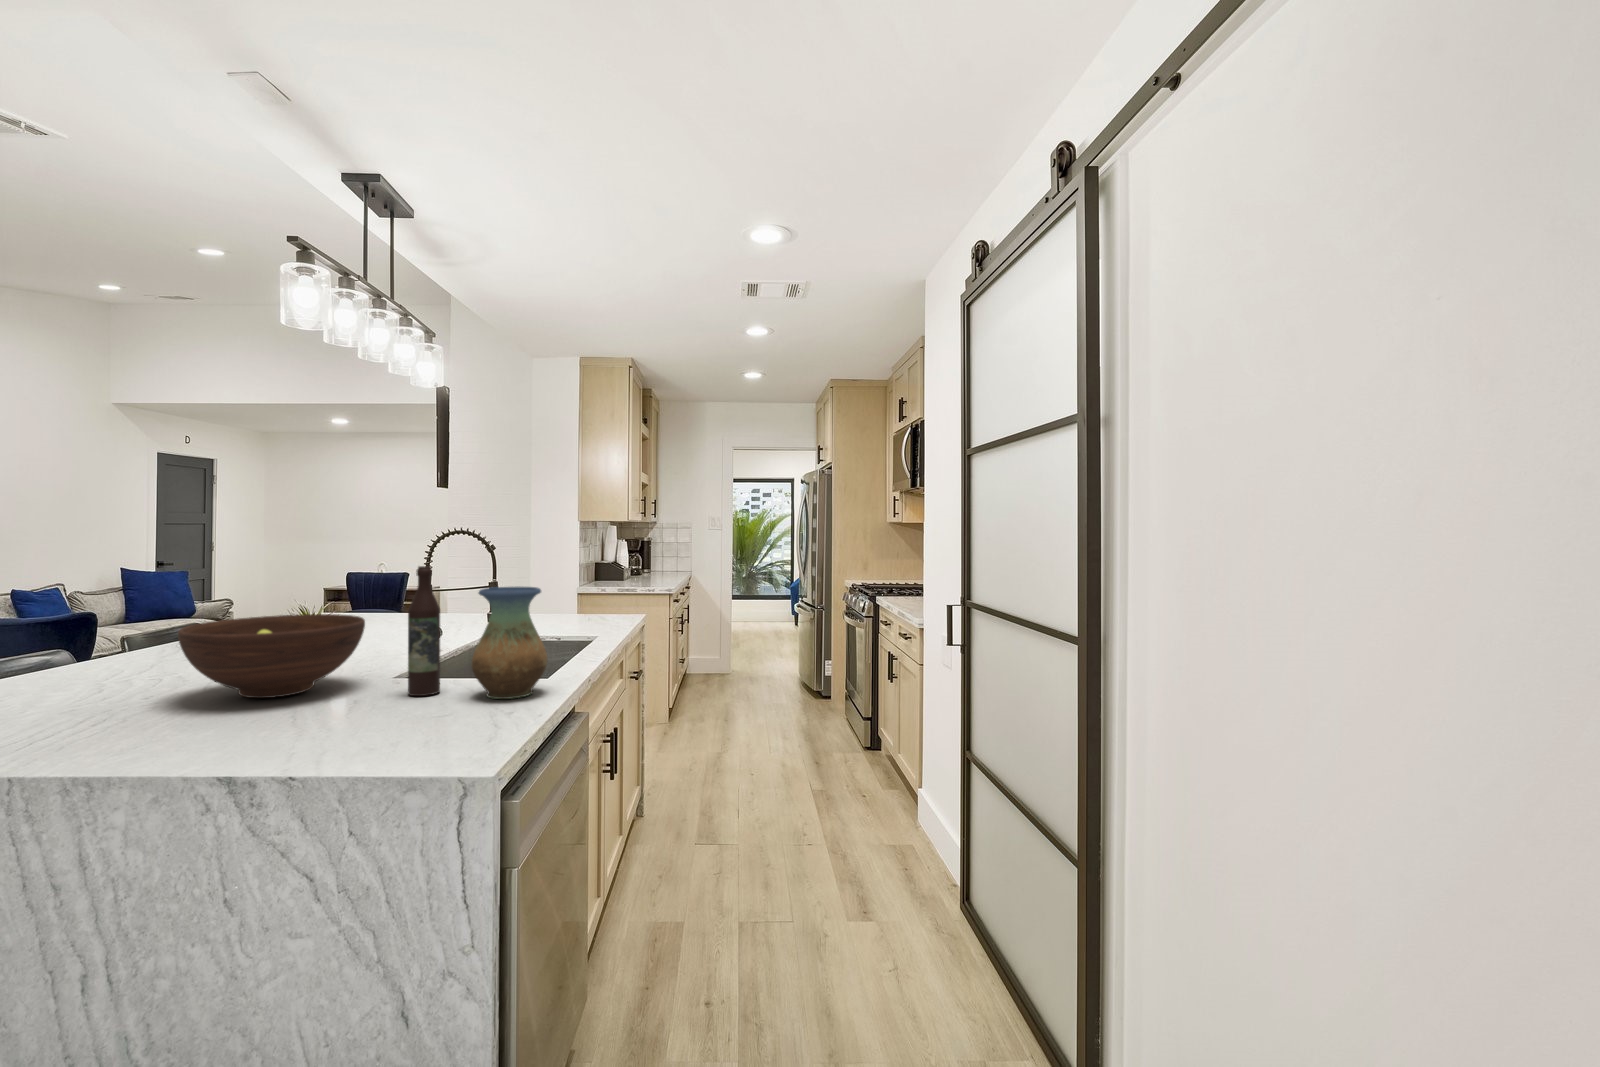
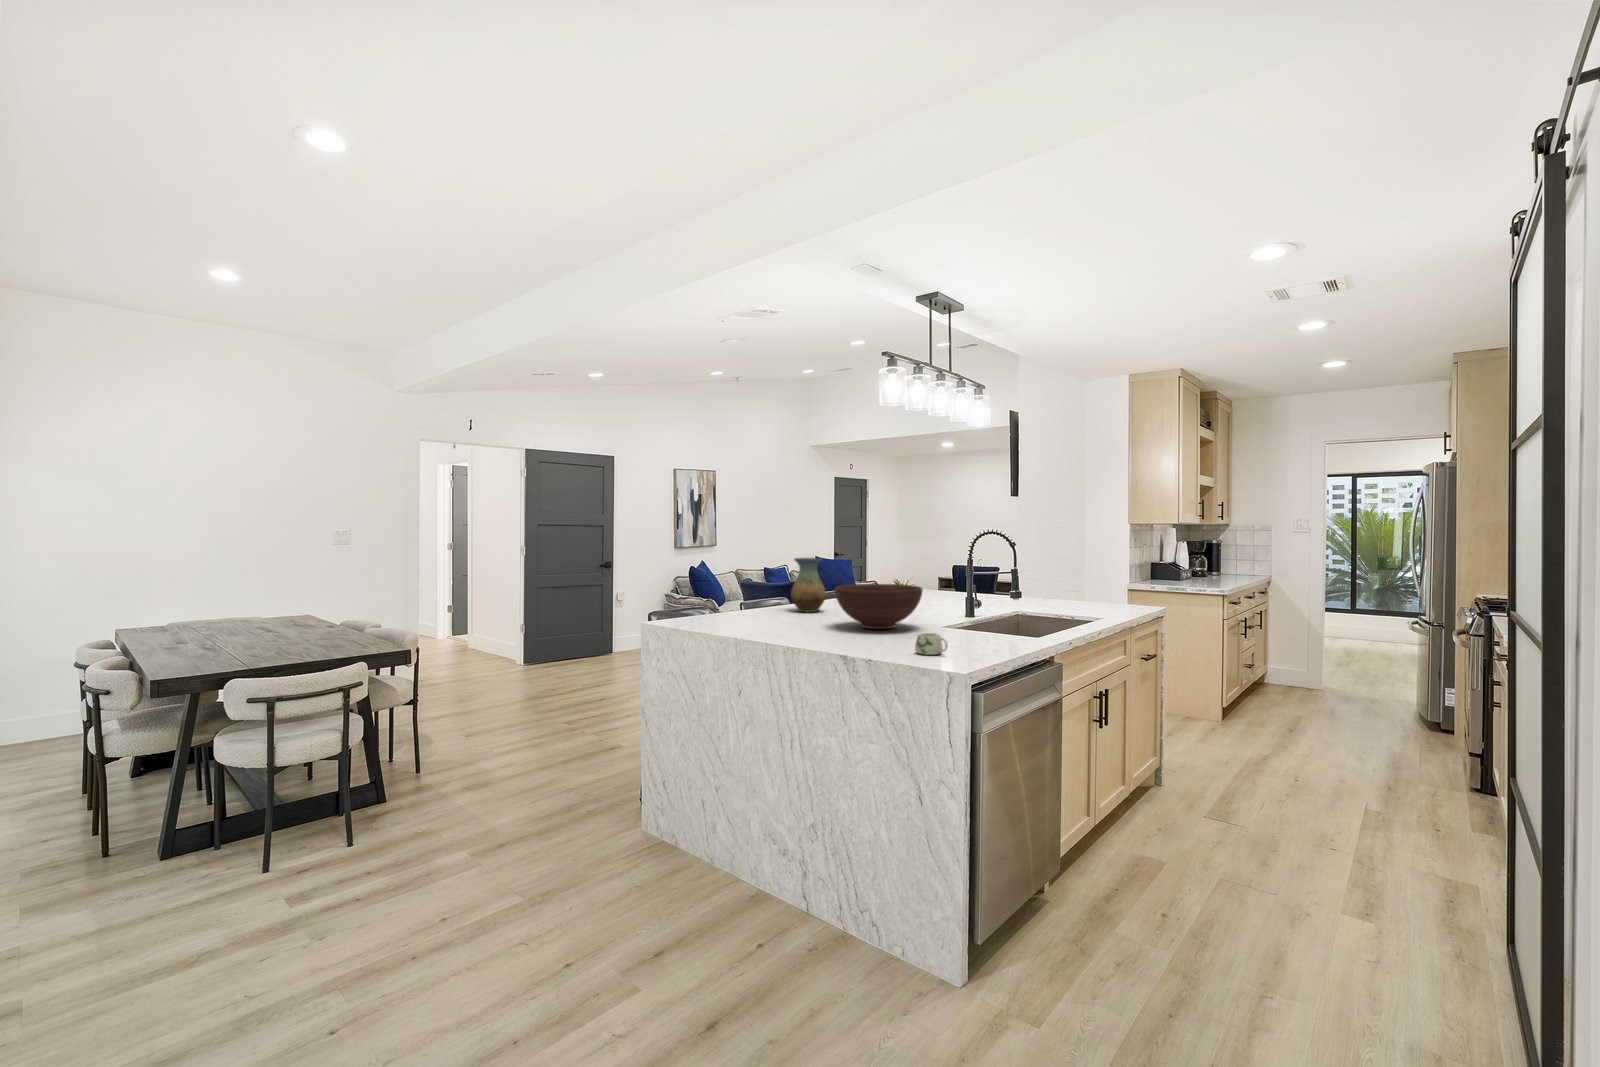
wine bottle: present [408,566,440,696] -> none [942,556,961,637]
vase: present [471,587,547,699] -> present [791,558,826,612]
mug: none [378,703,445,745] -> present [915,633,947,655]

